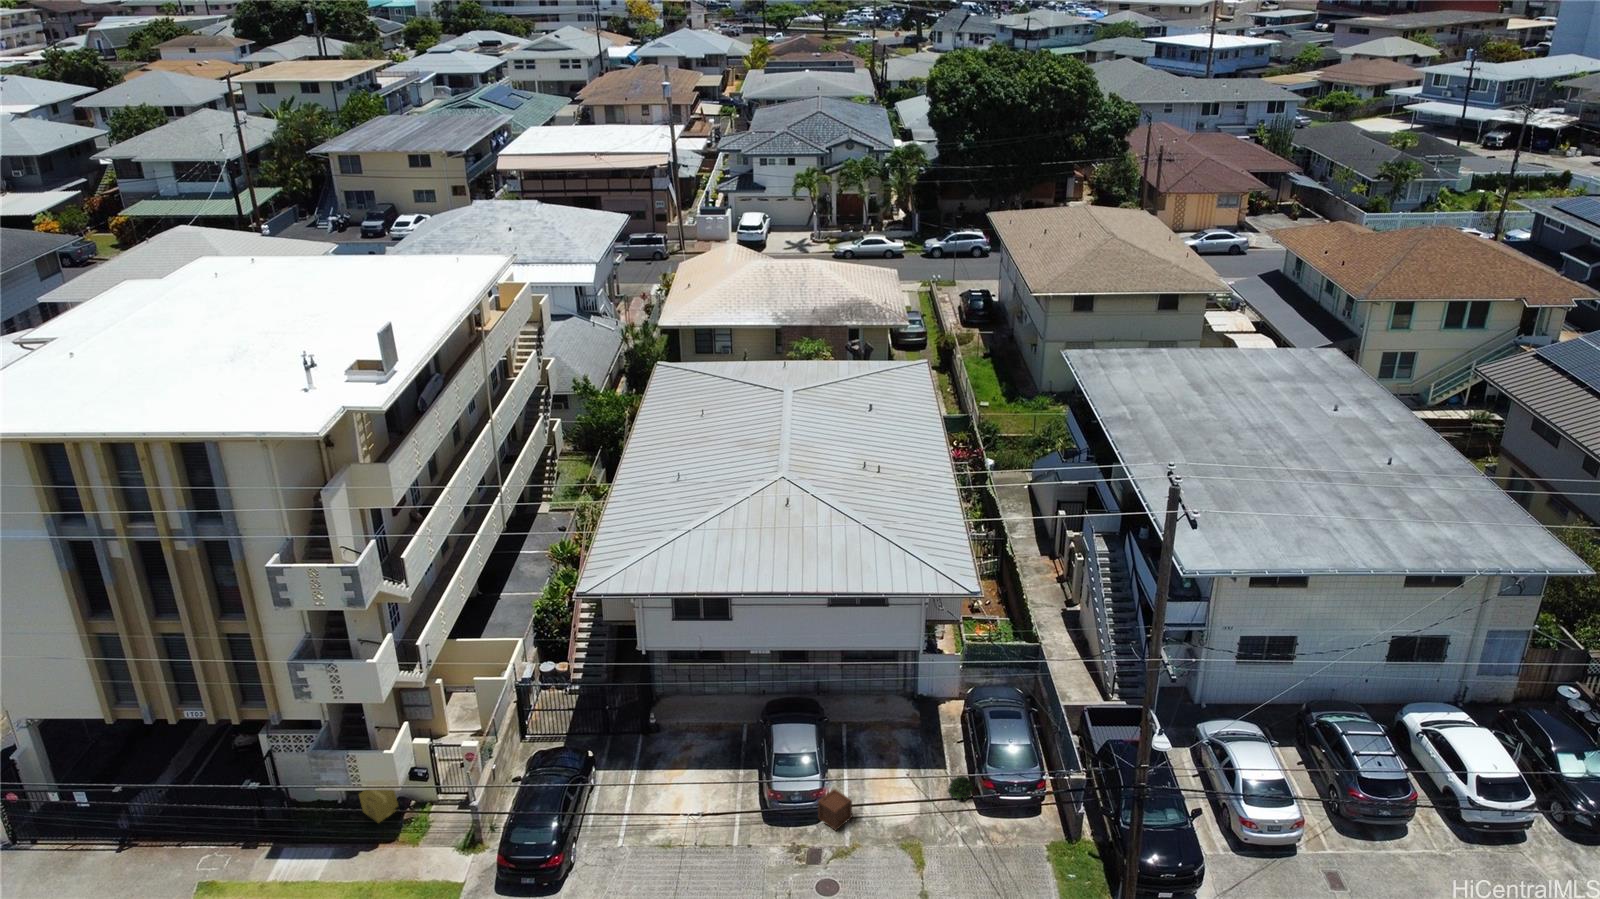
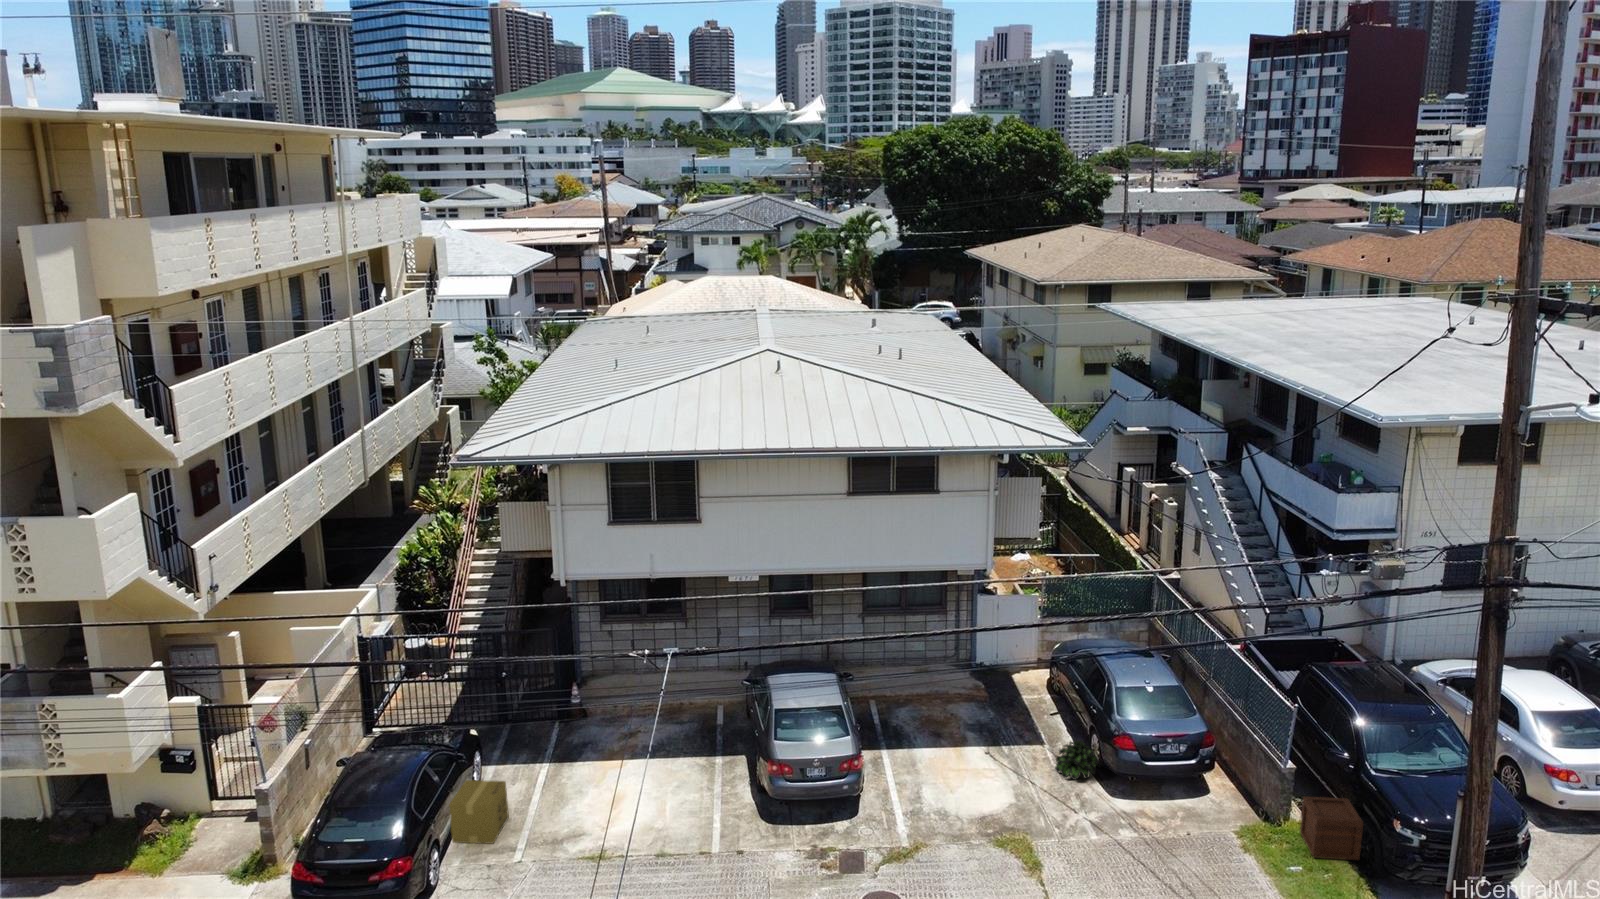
wooden crate: present [818,789,852,830] -> present [1300,797,1363,860]
cardboard box: present [359,790,398,823] -> present [449,780,509,844]

